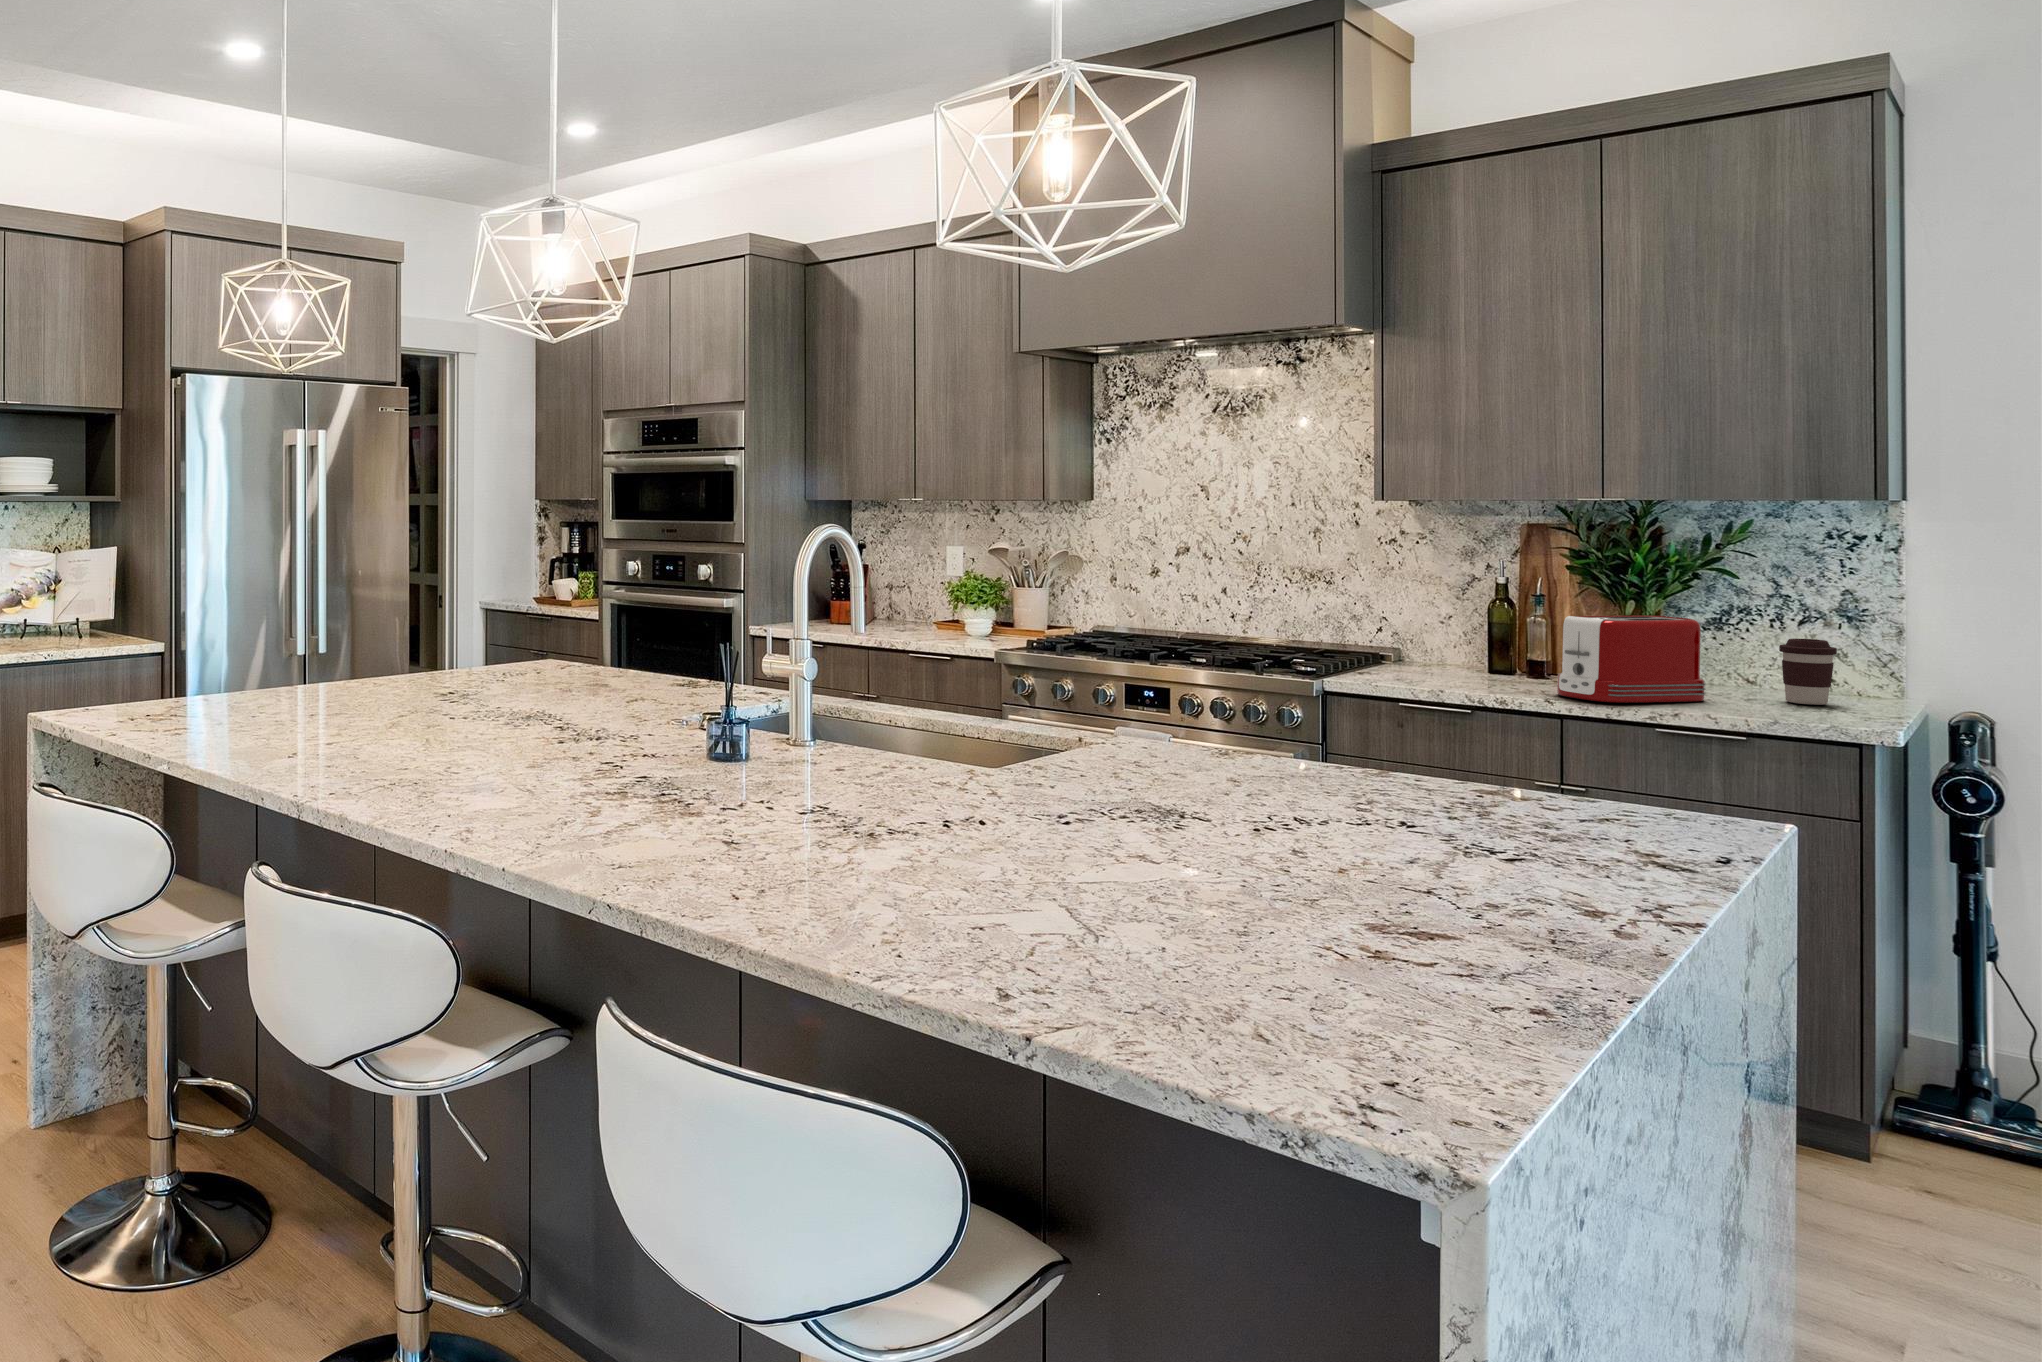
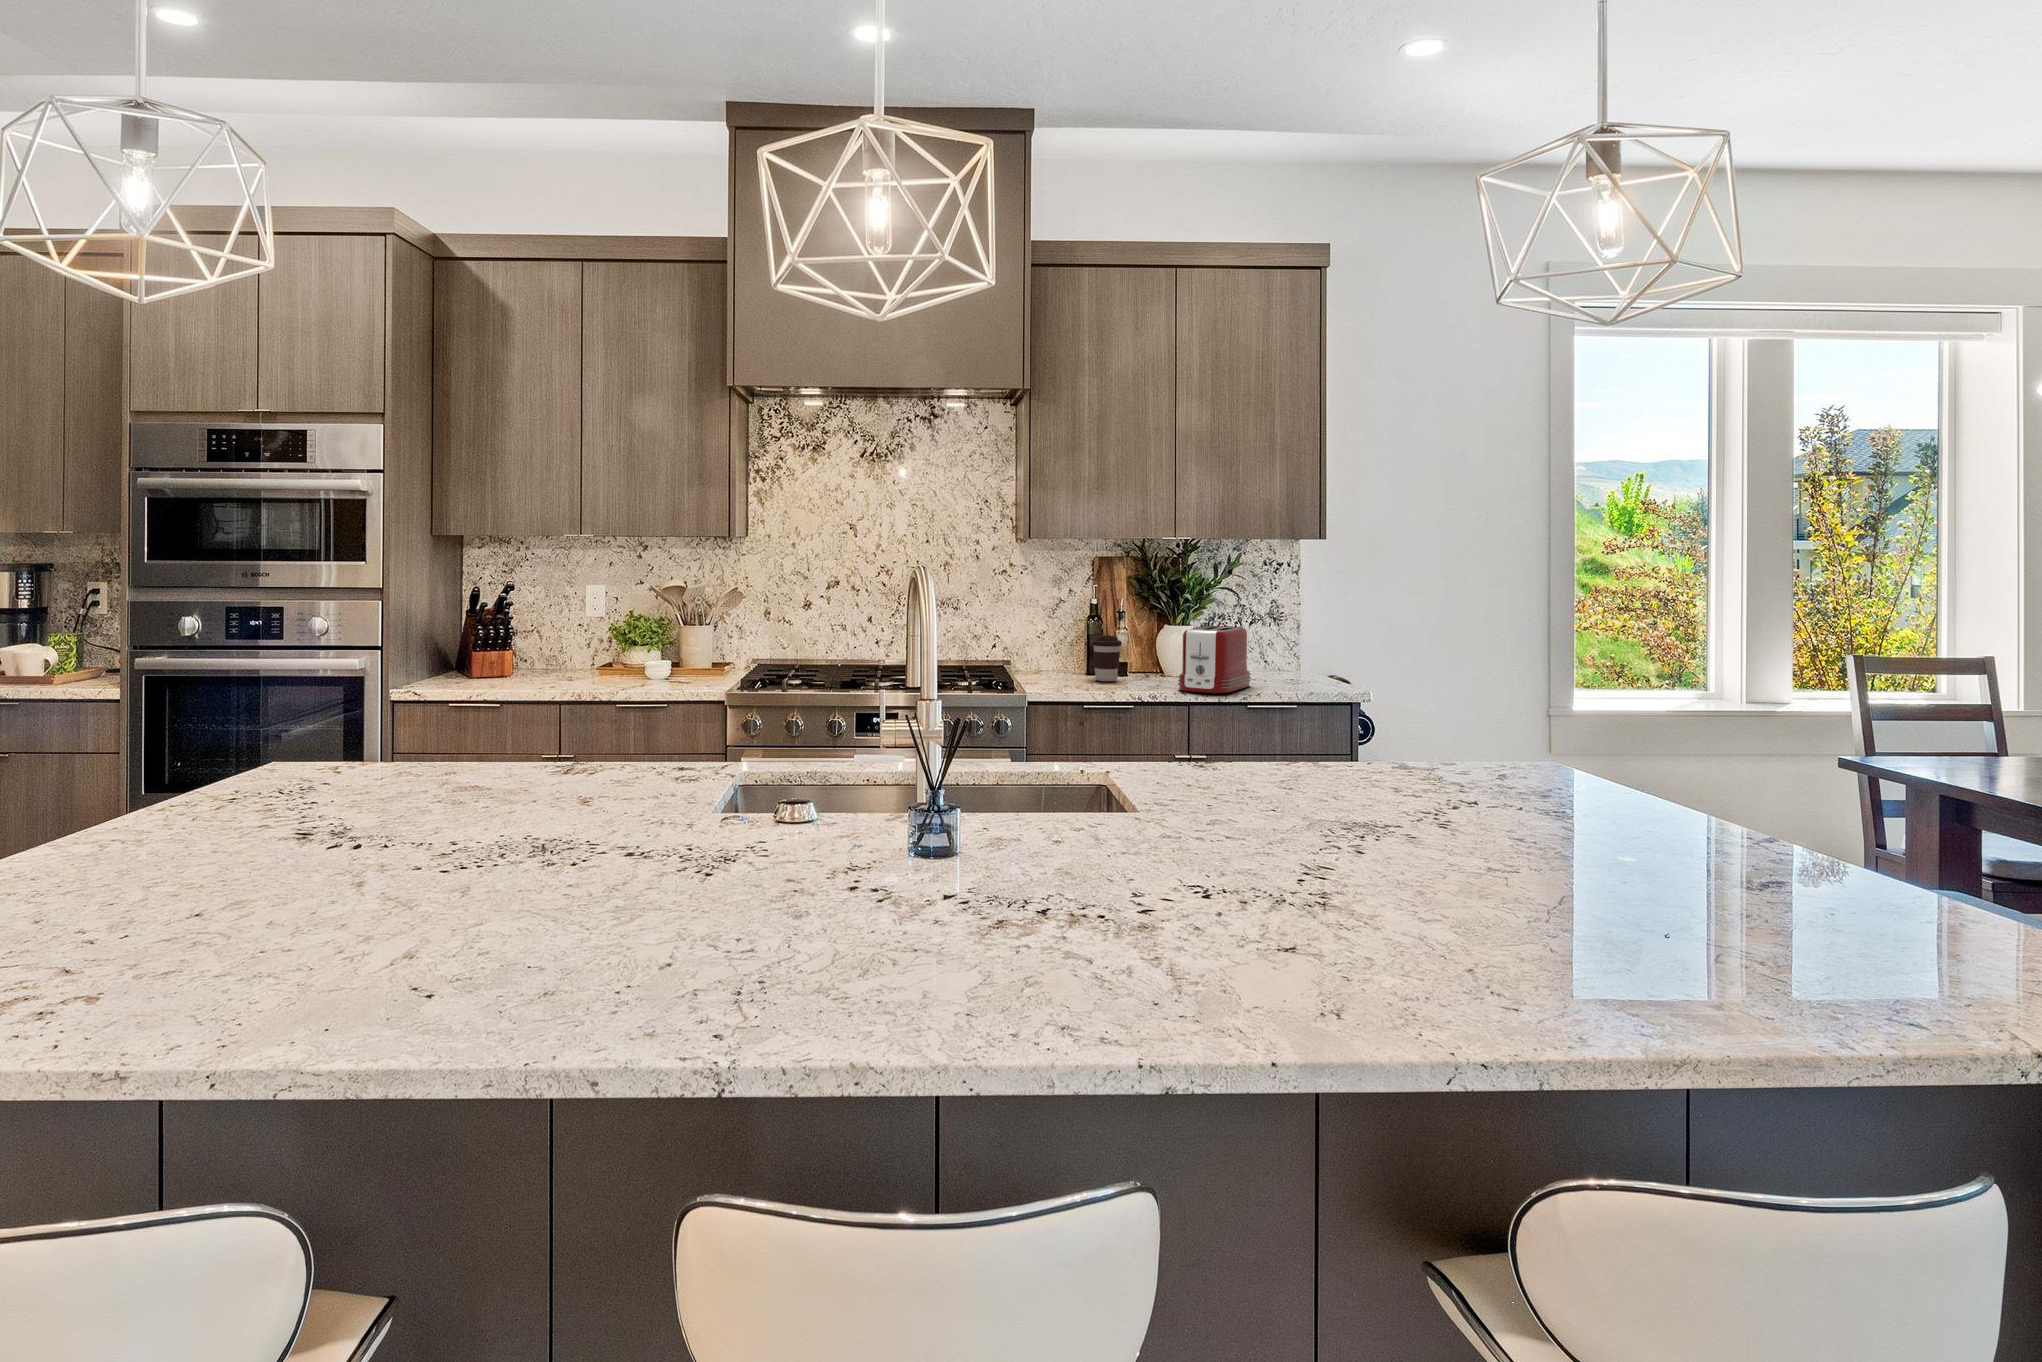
coffee cup: present [1779,639,1837,705] -> present [1092,635,1121,681]

